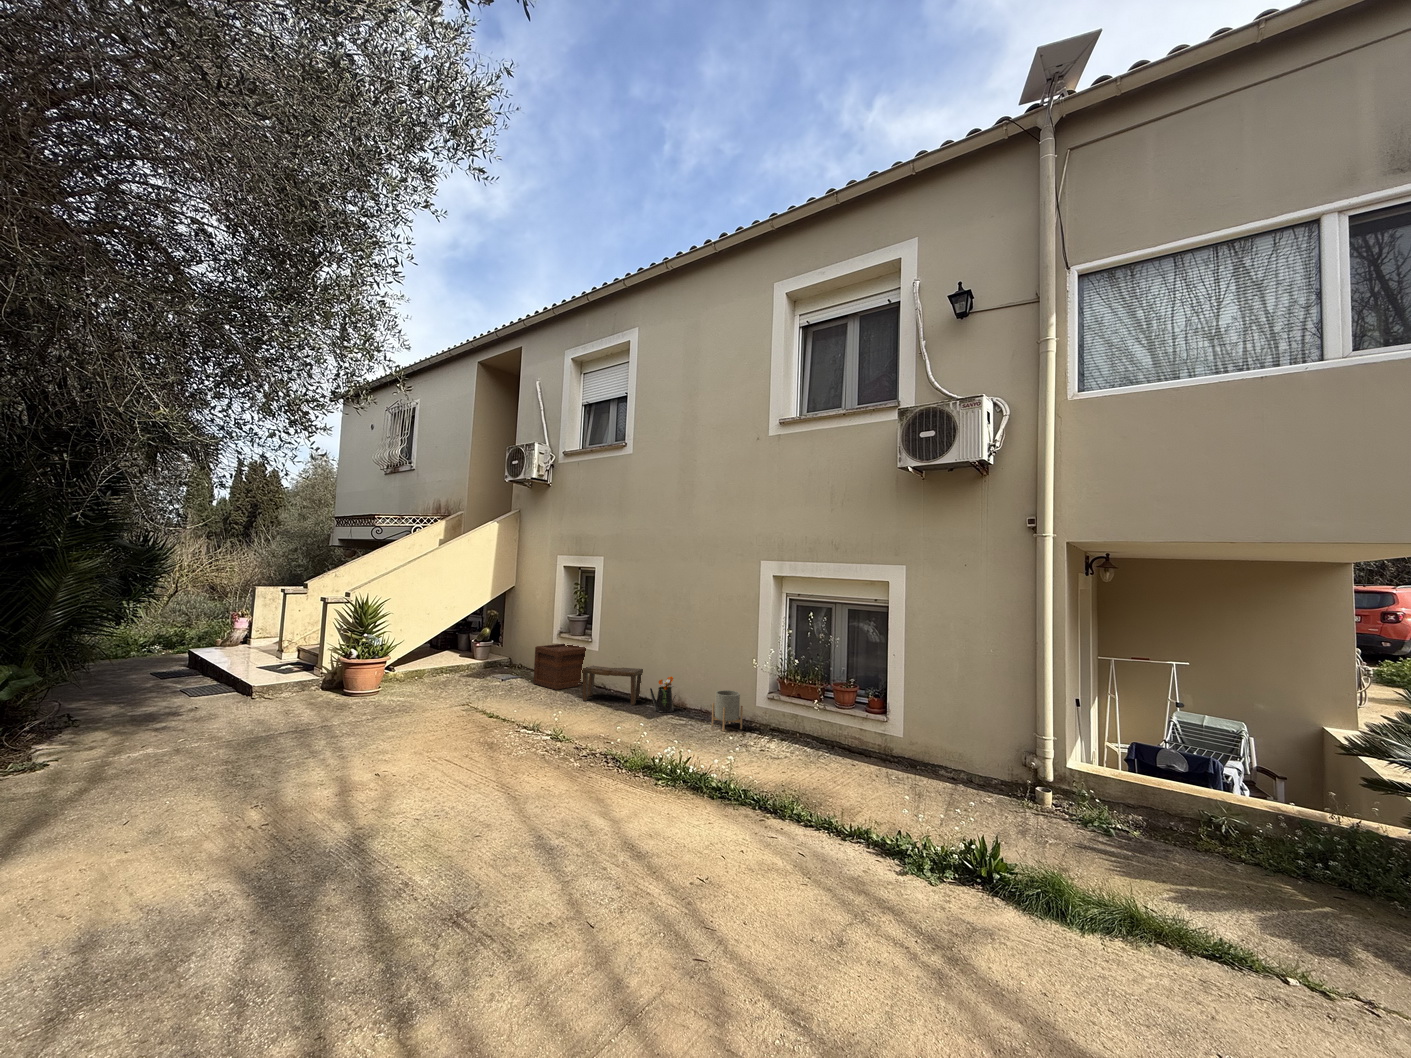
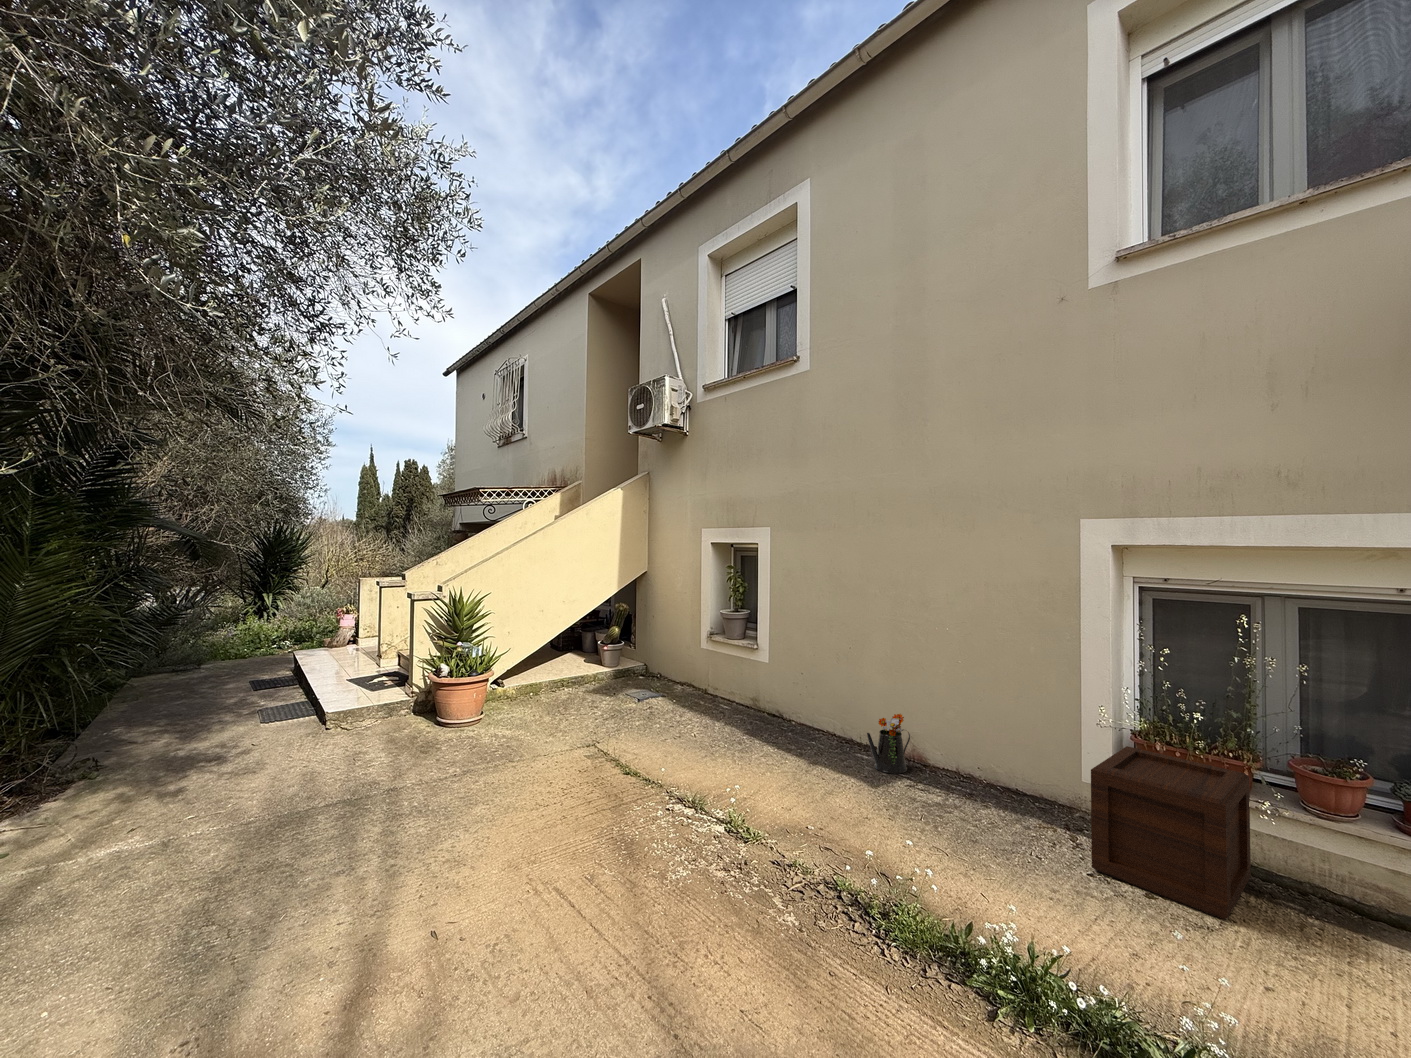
wooden crate: present [533,644,586,690] -> present [1091,746,1251,919]
bench: present [582,665,643,705] -> none [753,688,846,755]
planter: present [712,690,743,732] -> none [993,748,1057,828]

